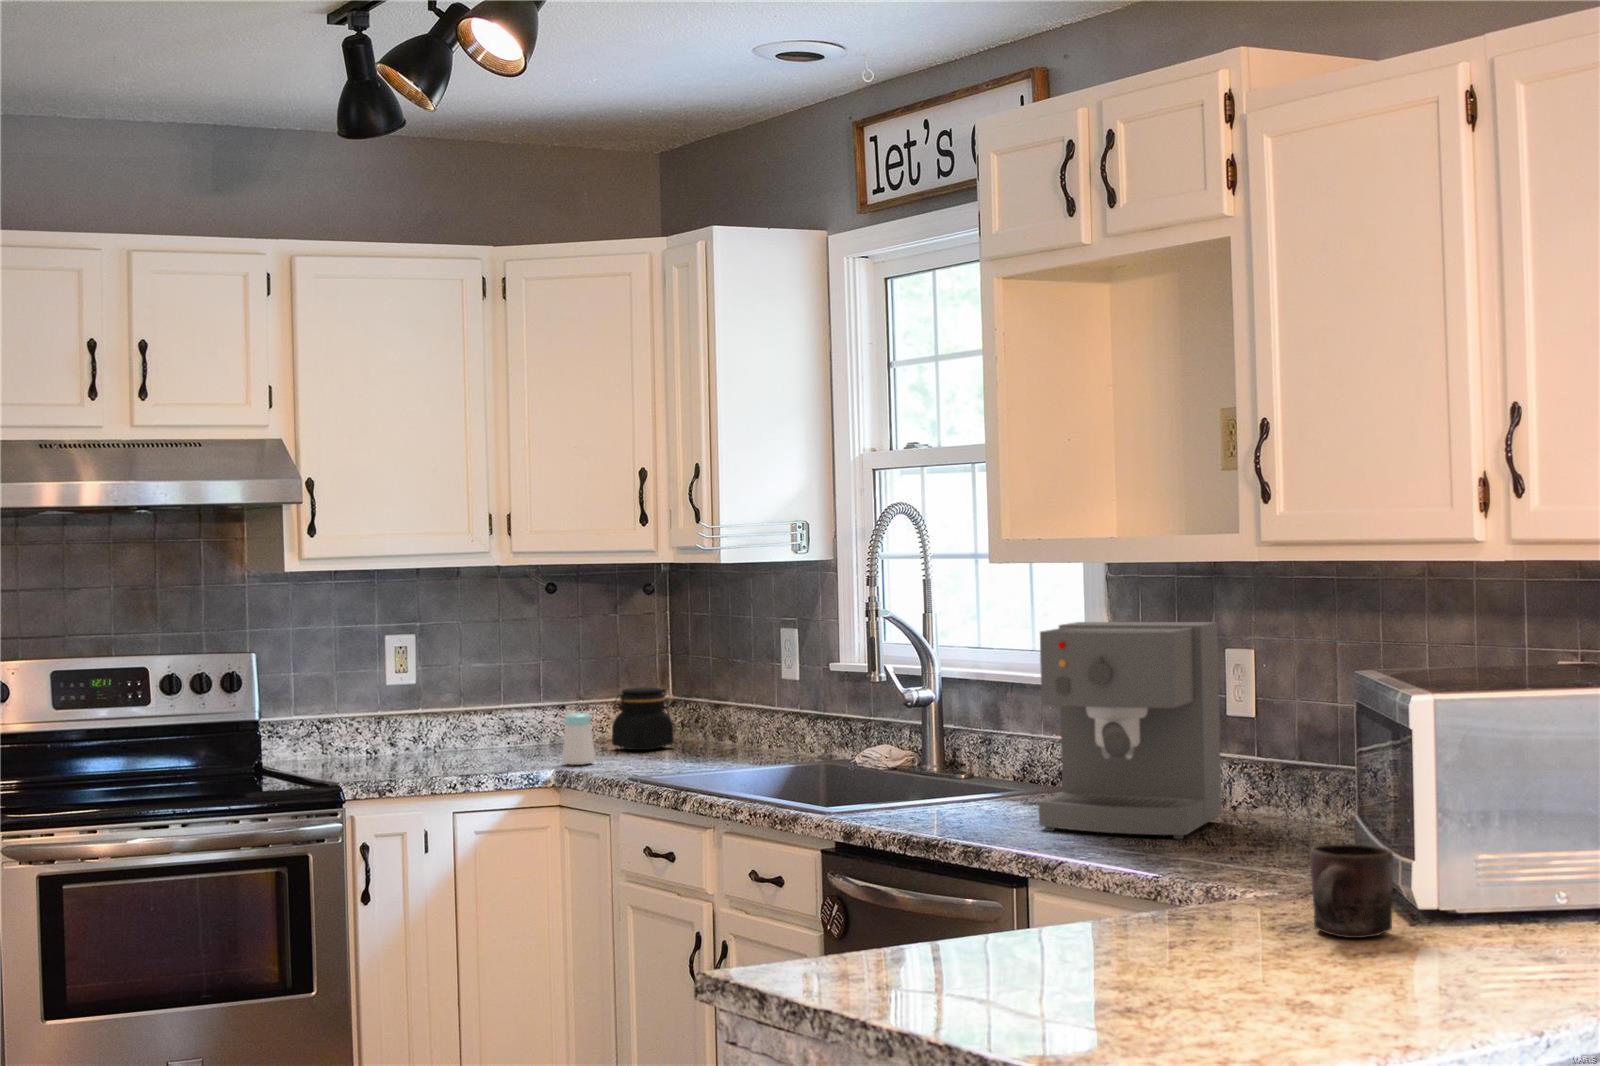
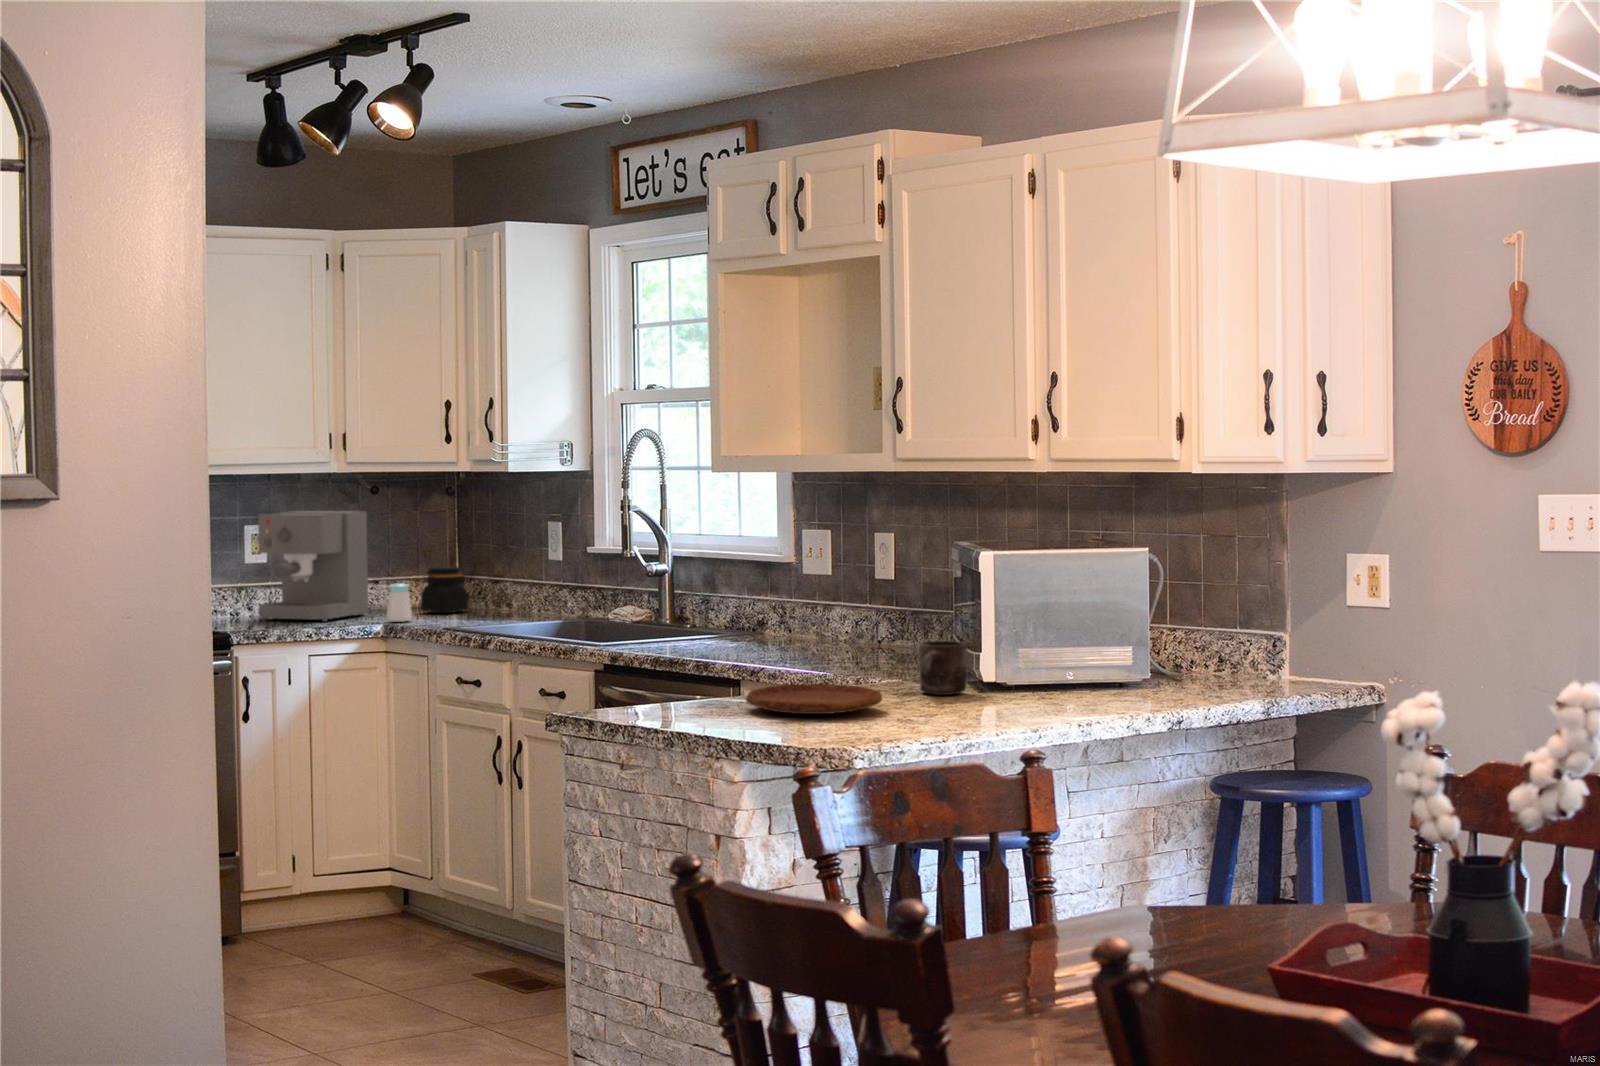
coffee maker: present [1039,622,1222,839] -> present [258,511,368,622]
tray: none [1018,921,1252,988] -> present [746,684,882,714]

